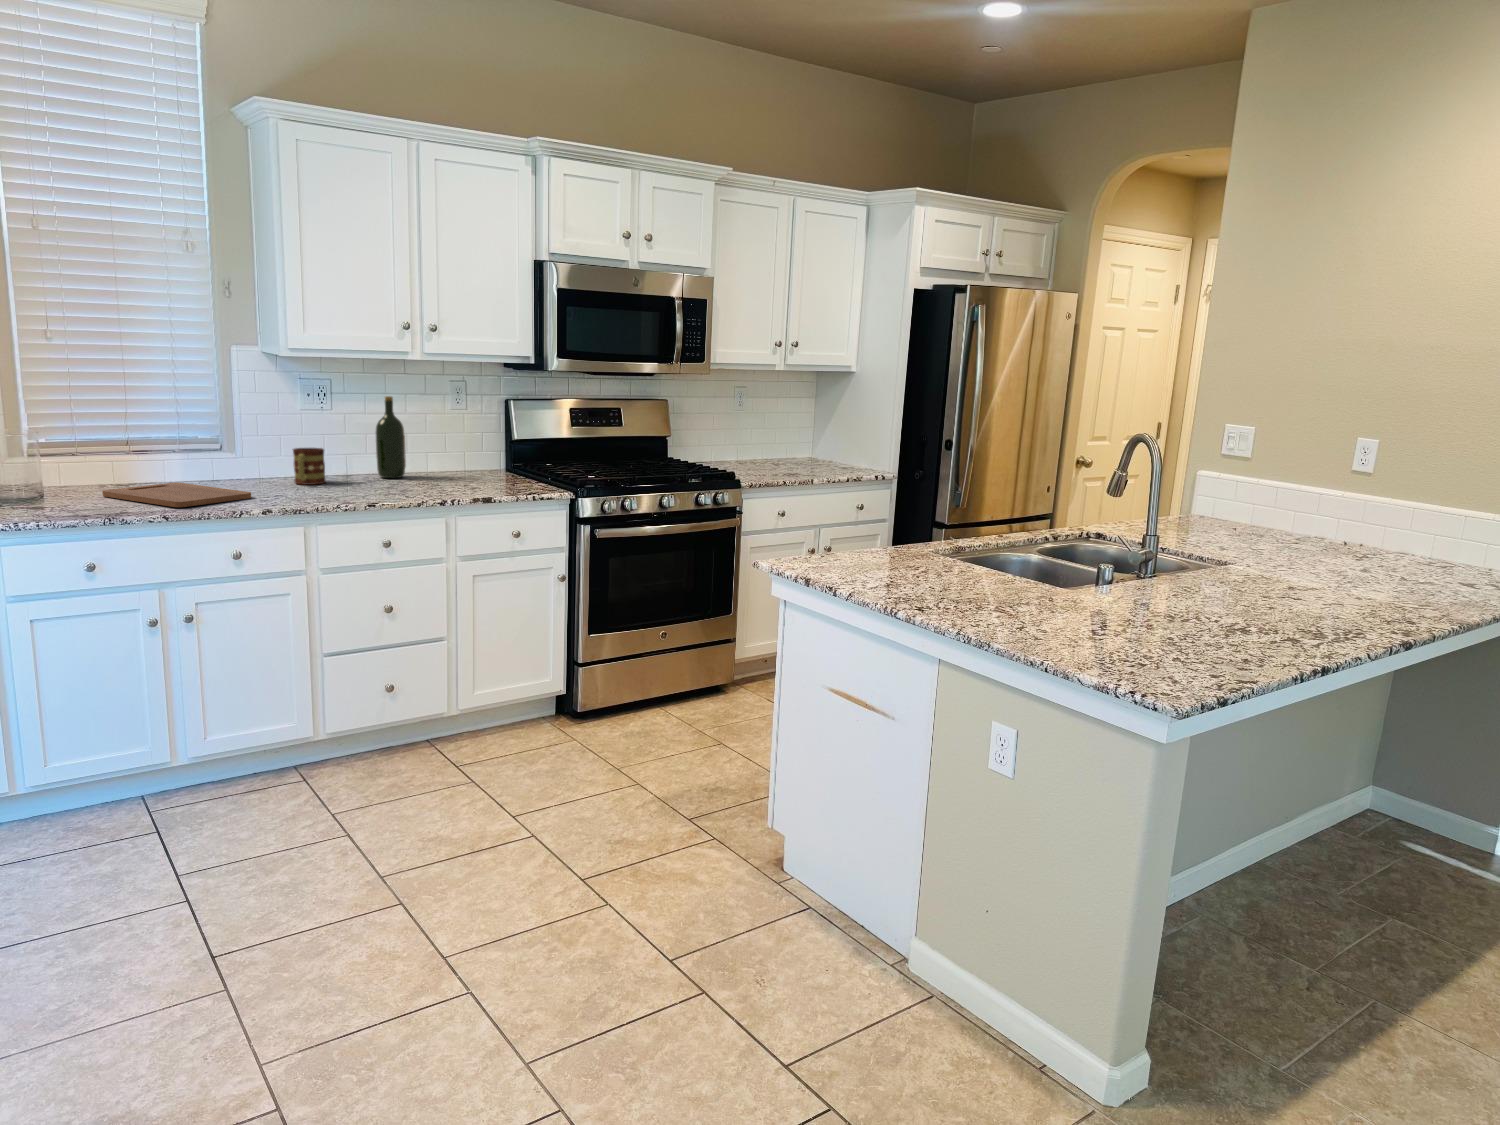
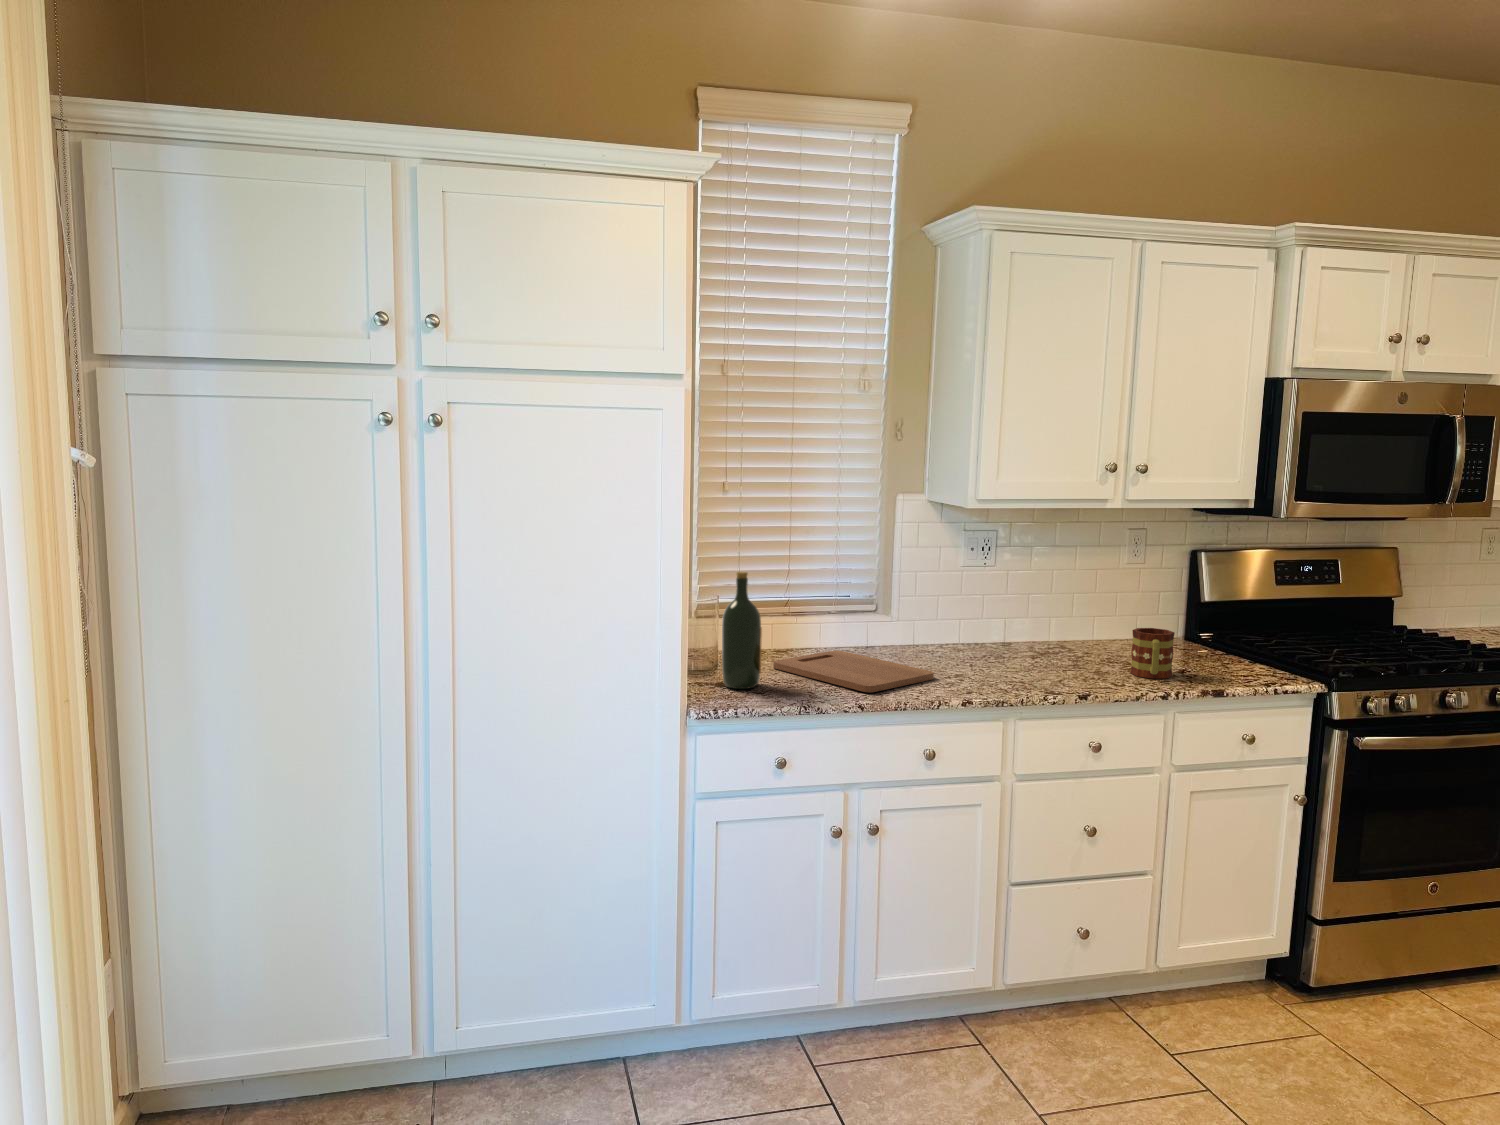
wine bottle: present [375,396,406,478] -> present [722,572,762,689]
mug: present [293,448,326,485] -> present [1130,628,1175,679]

